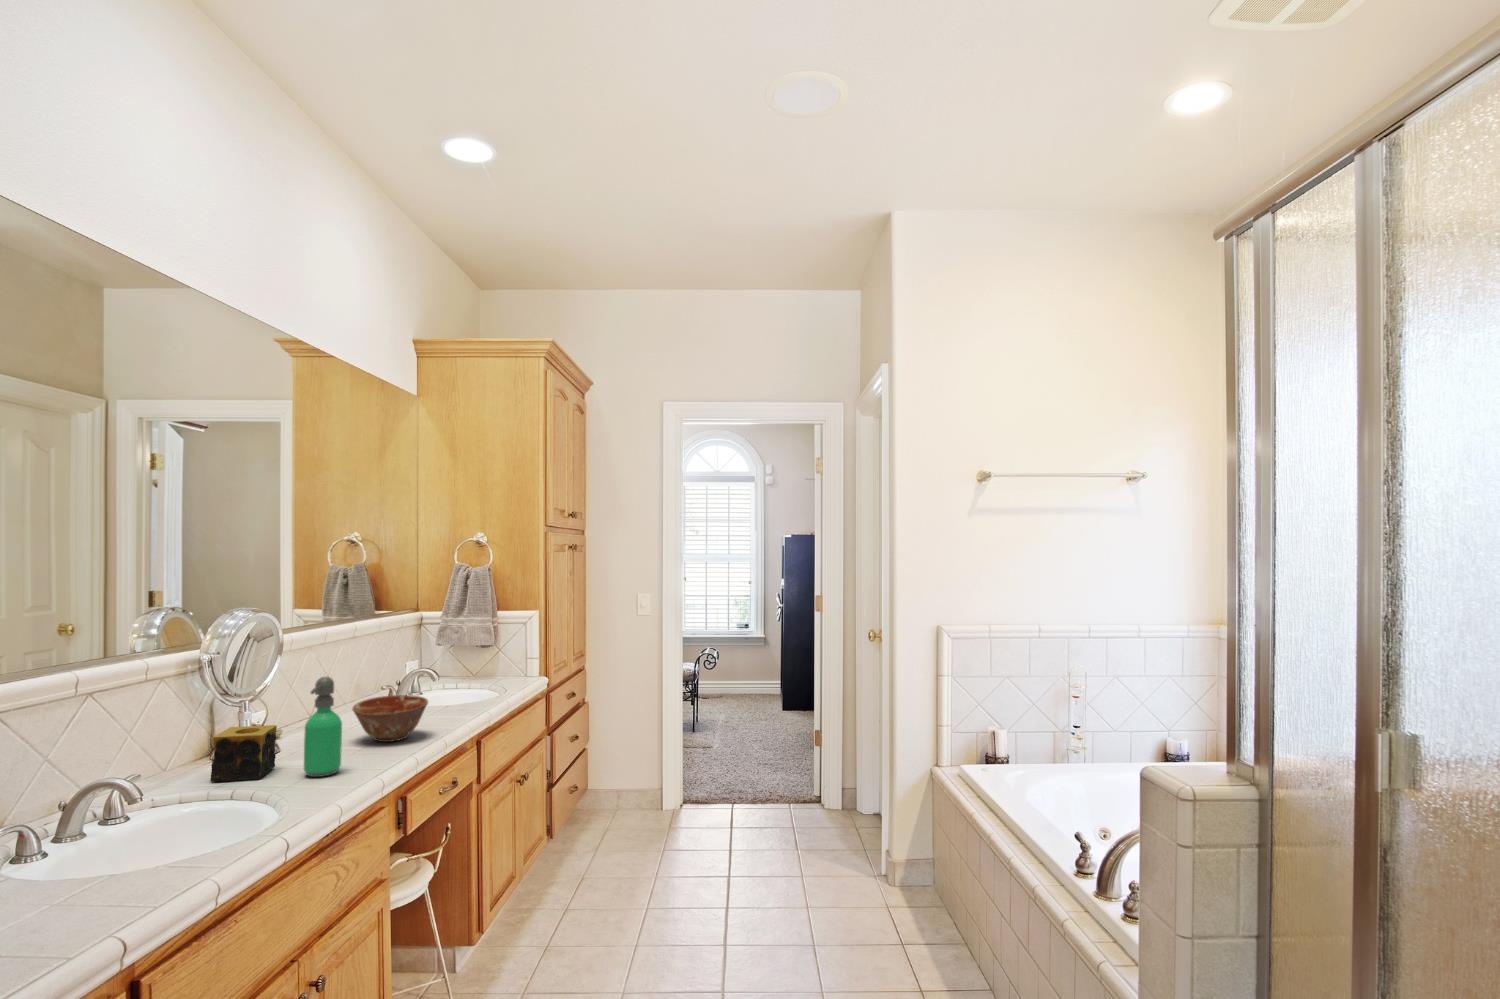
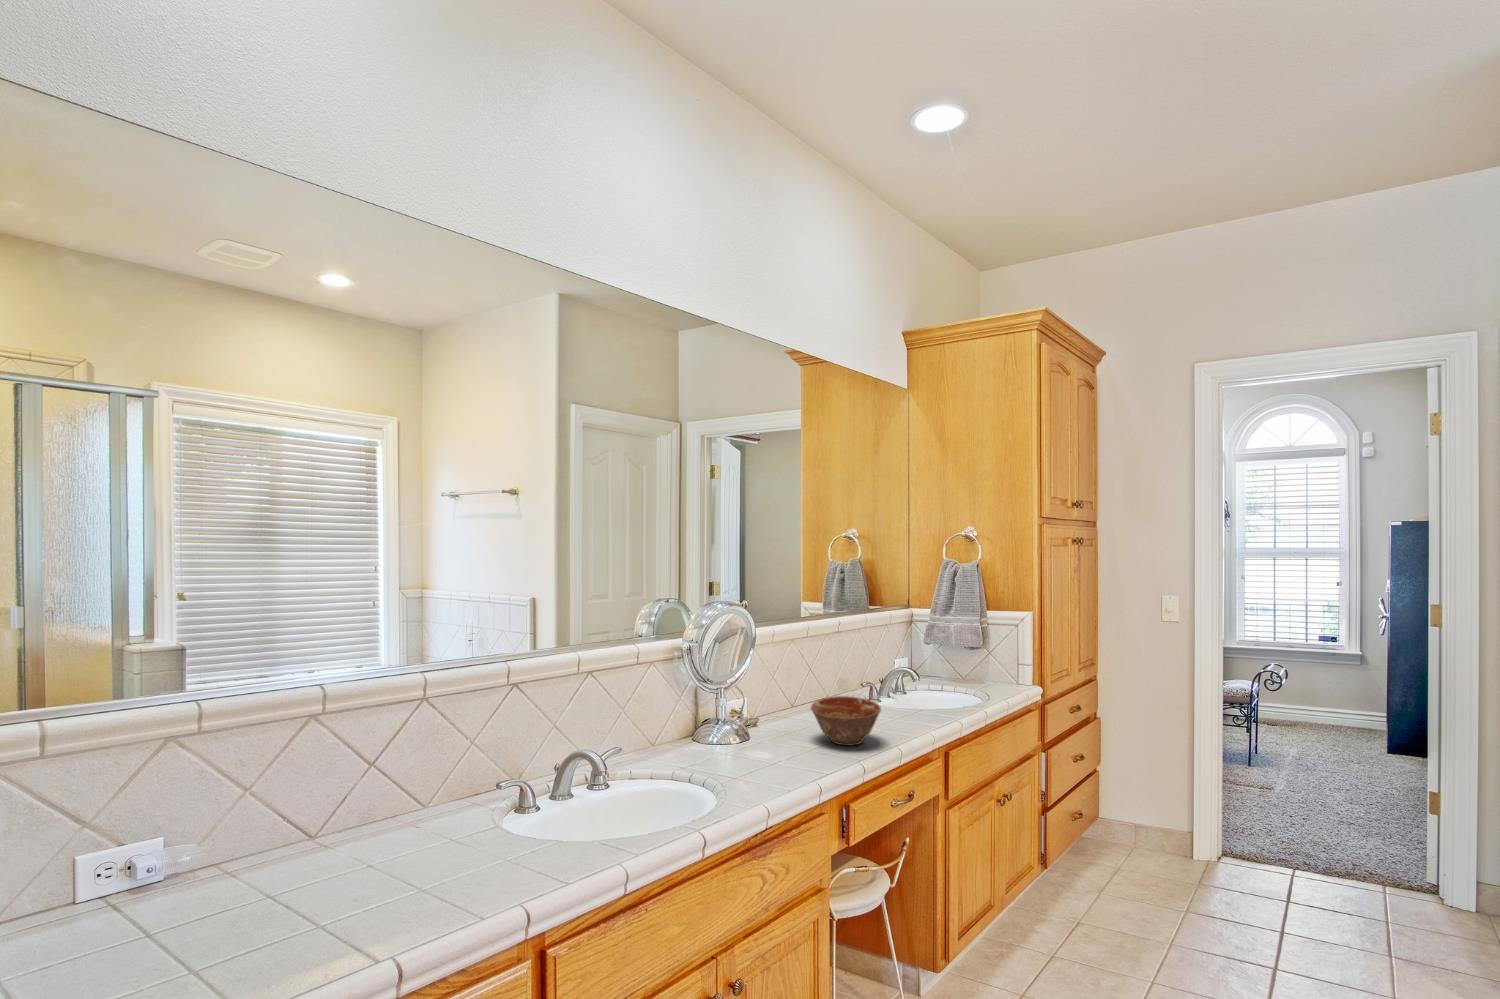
soap dispenser: present [304,677,342,777] -> none [752,677,784,775]
candle: present [210,725,277,782] -> none [684,709,738,764]

